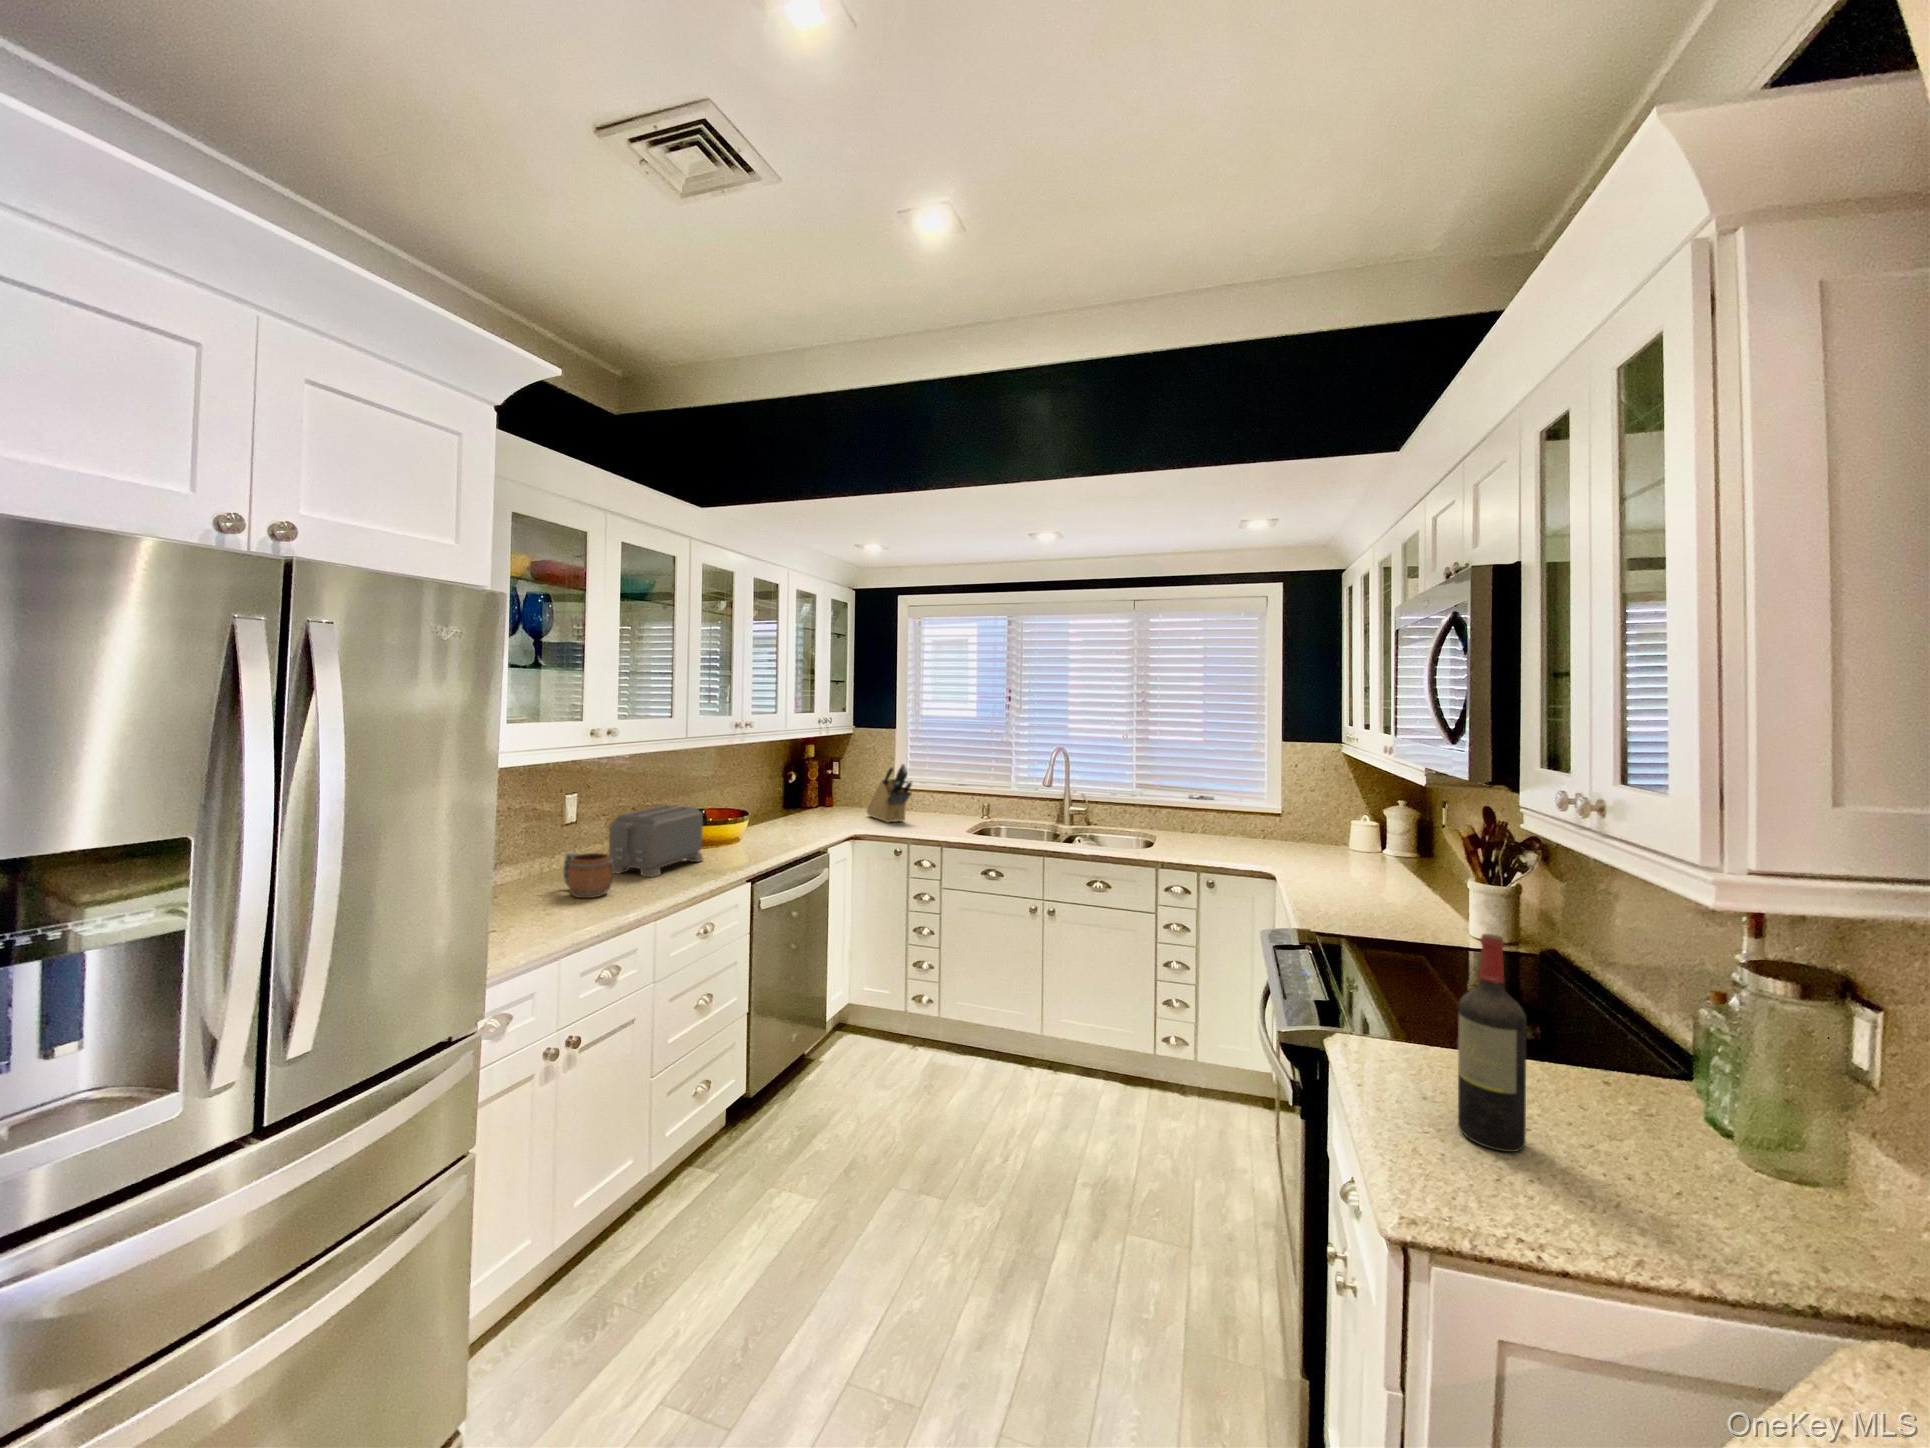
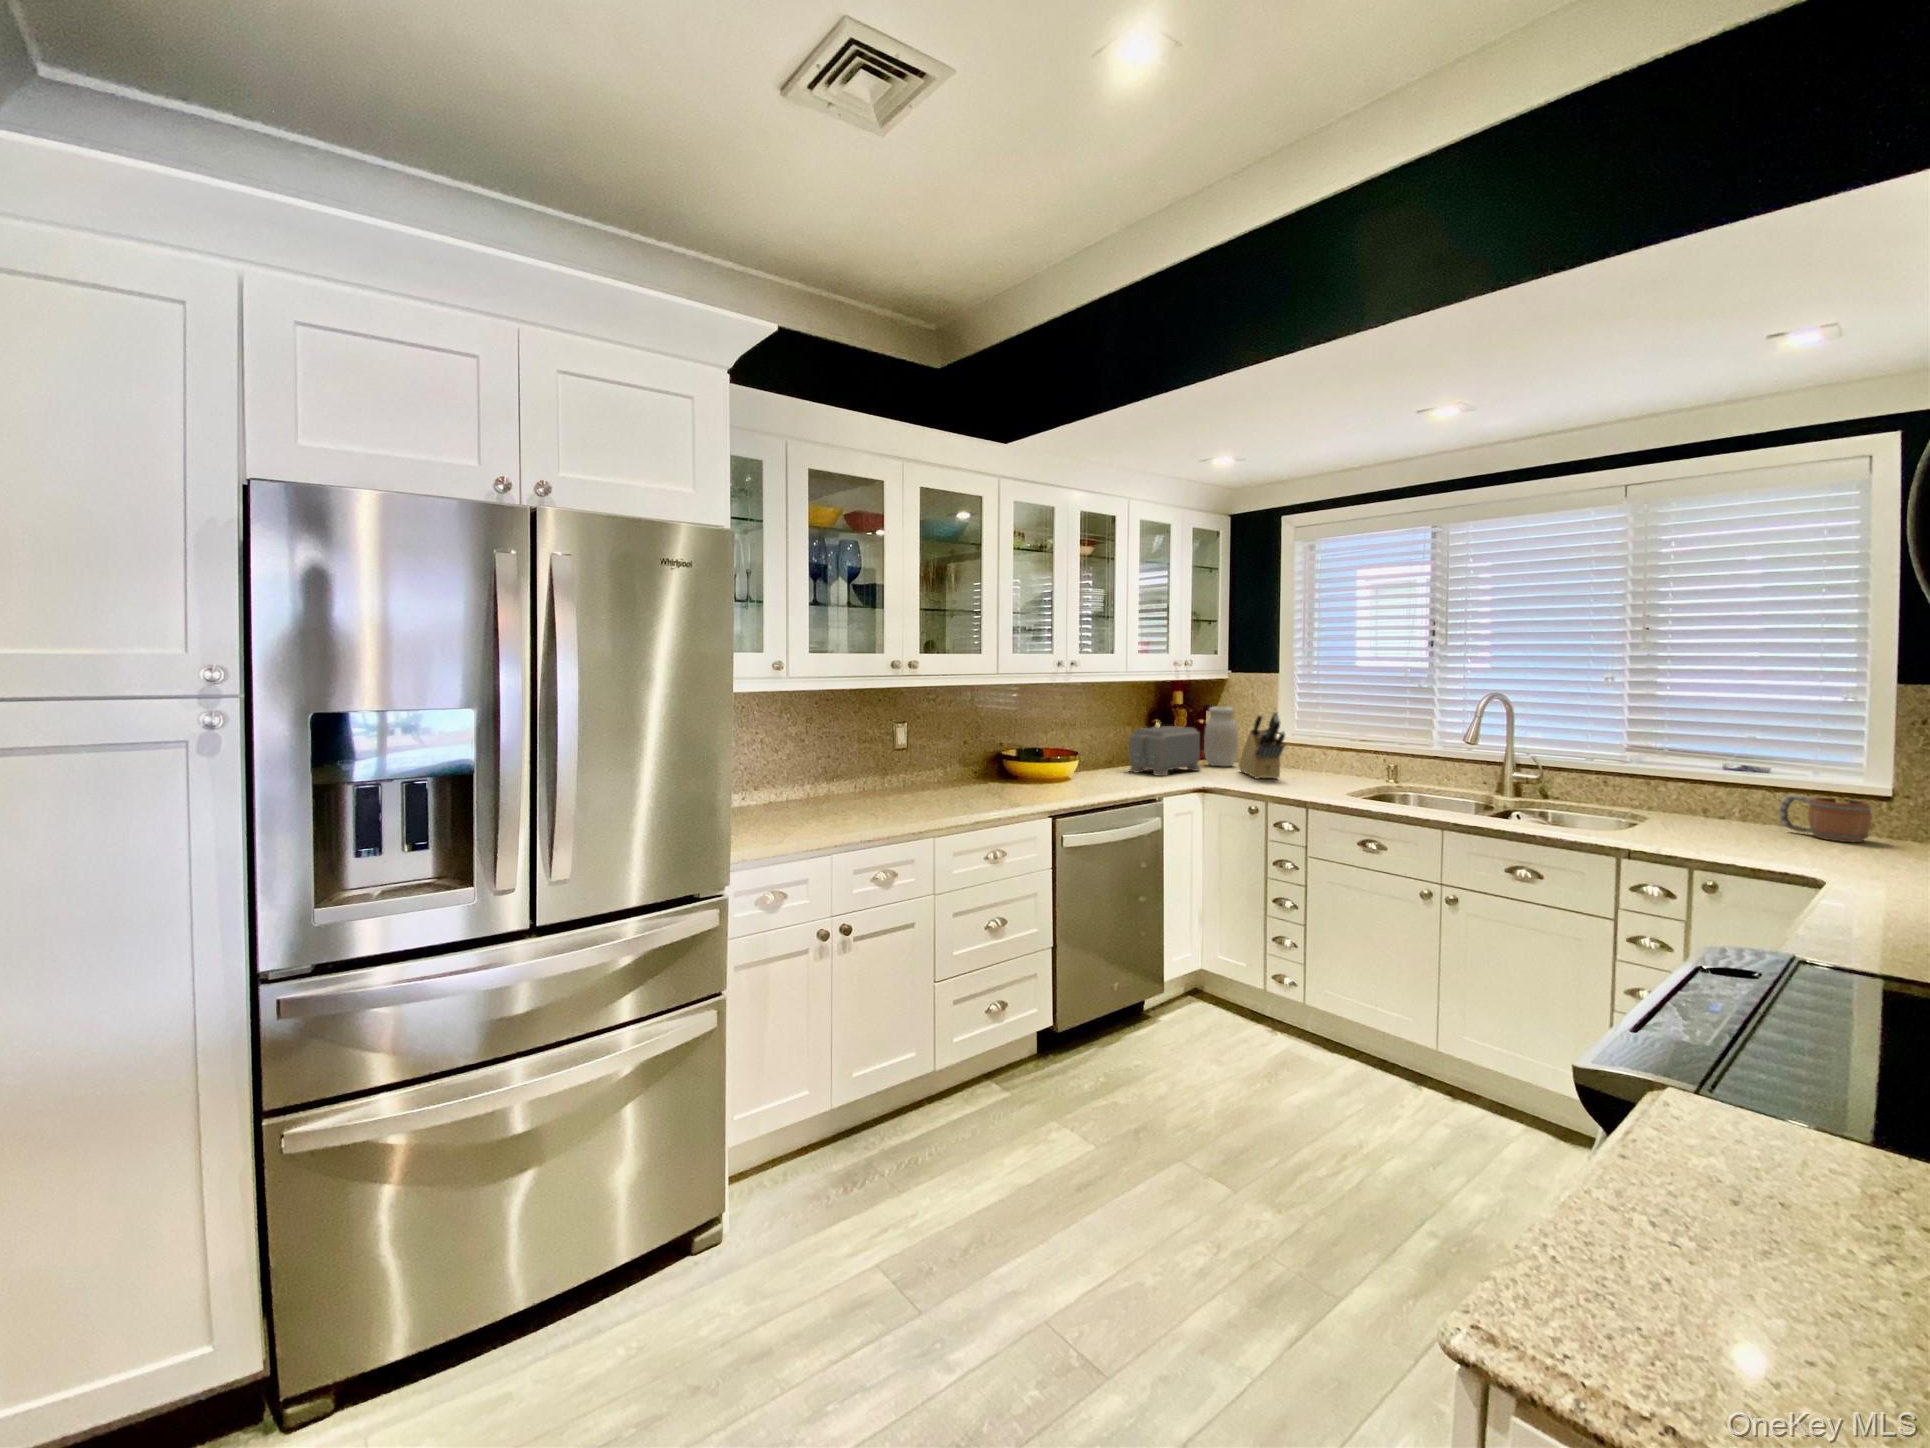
jar: none [833,758,862,812] -> present [1204,707,1238,767]
toaster: present [609,805,703,877] -> present [1129,726,1201,776]
mug: present [563,852,614,898] -> present [1779,795,1872,842]
wine bottle: present [1458,934,1526,1152] -> none [1671,909,1792,1239]

